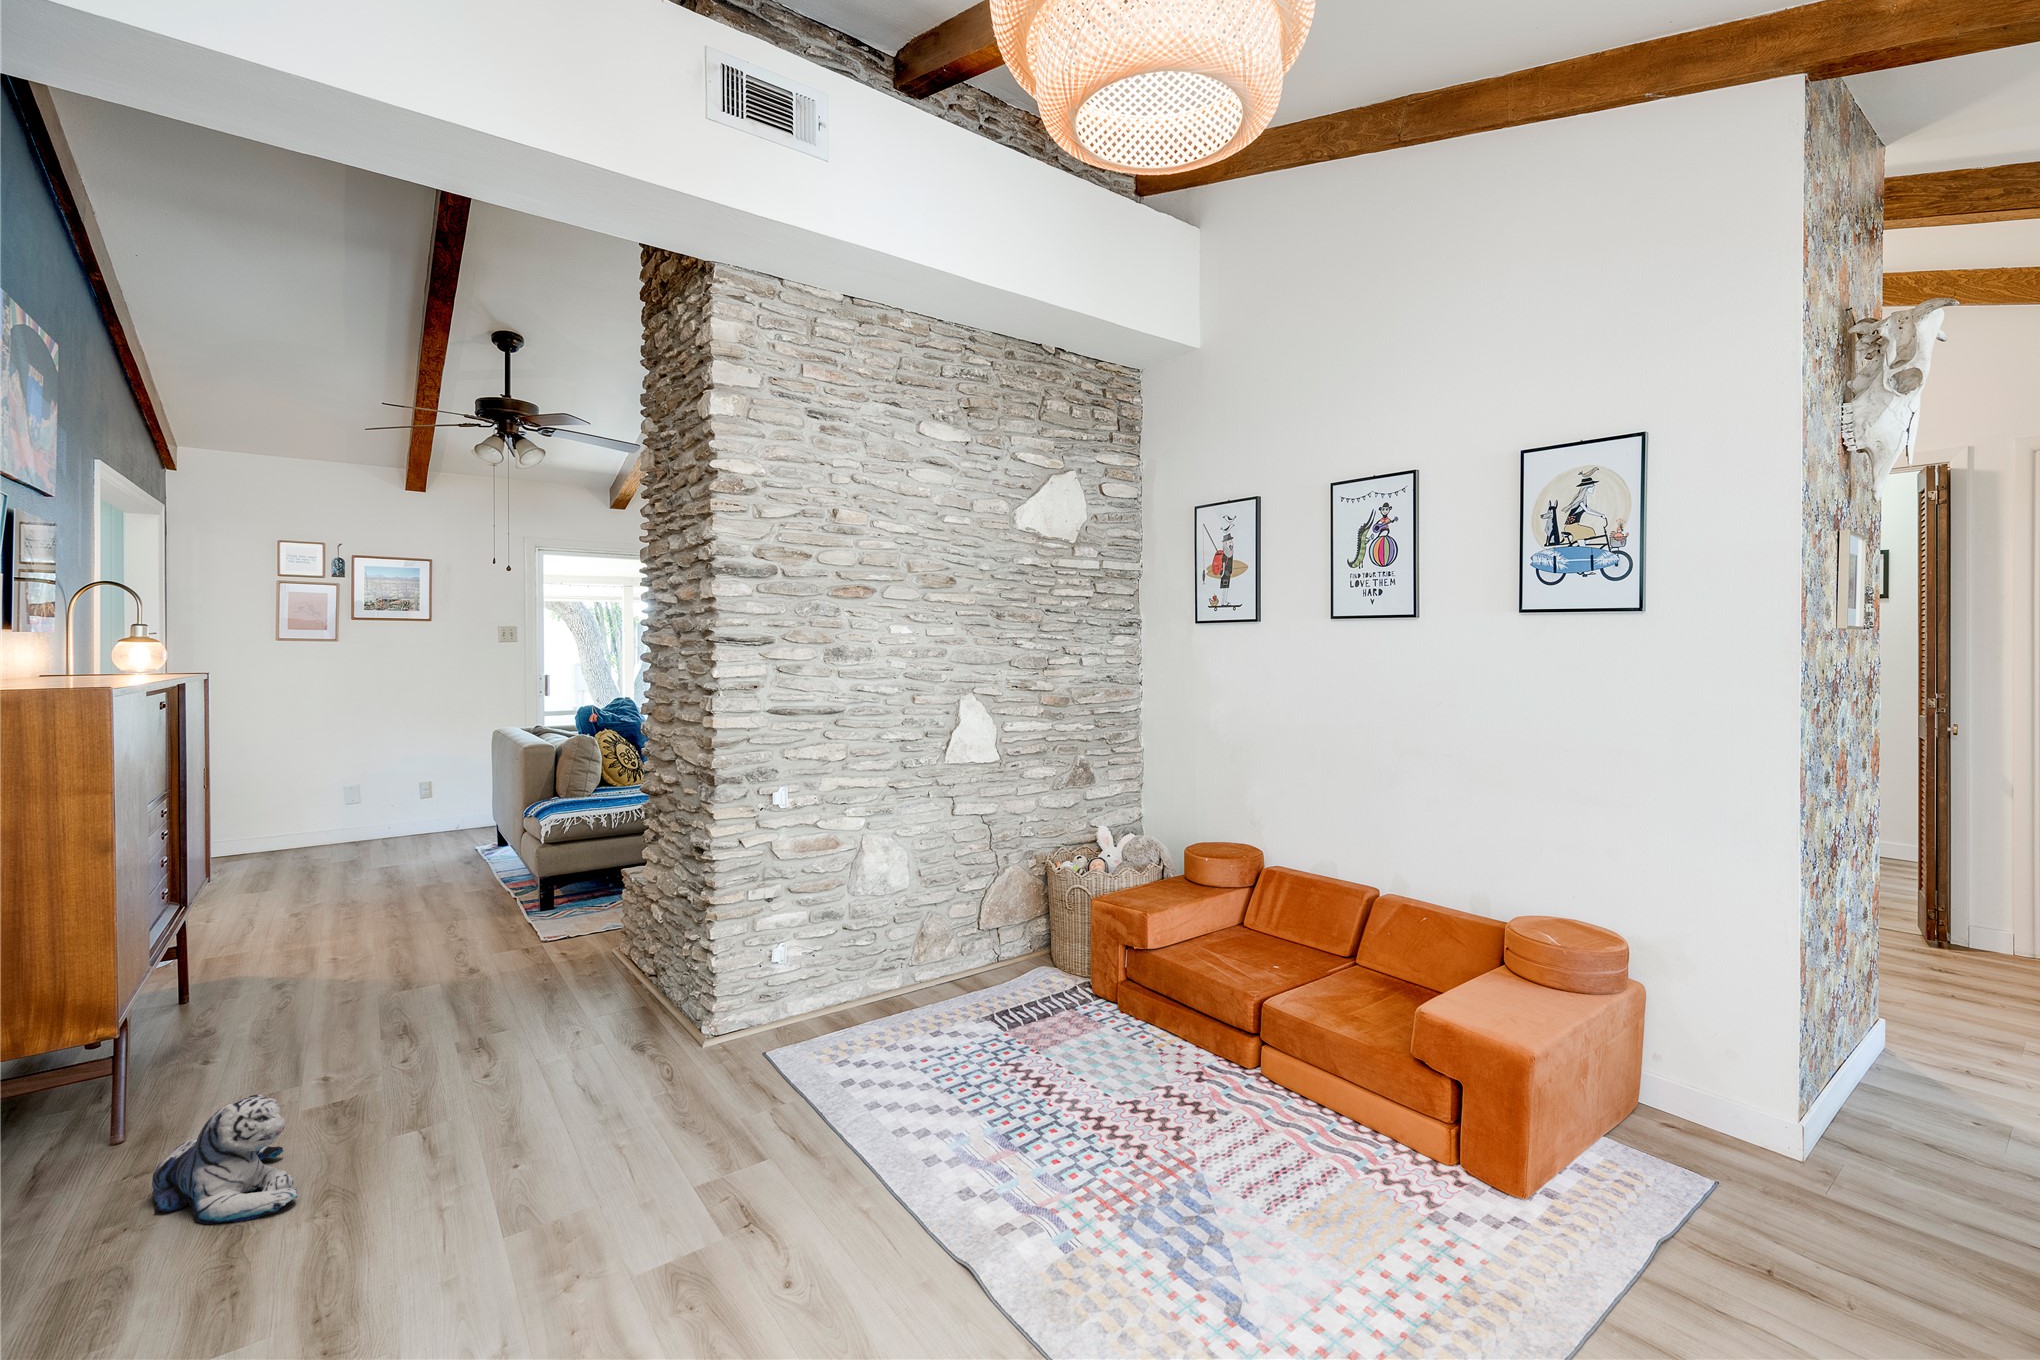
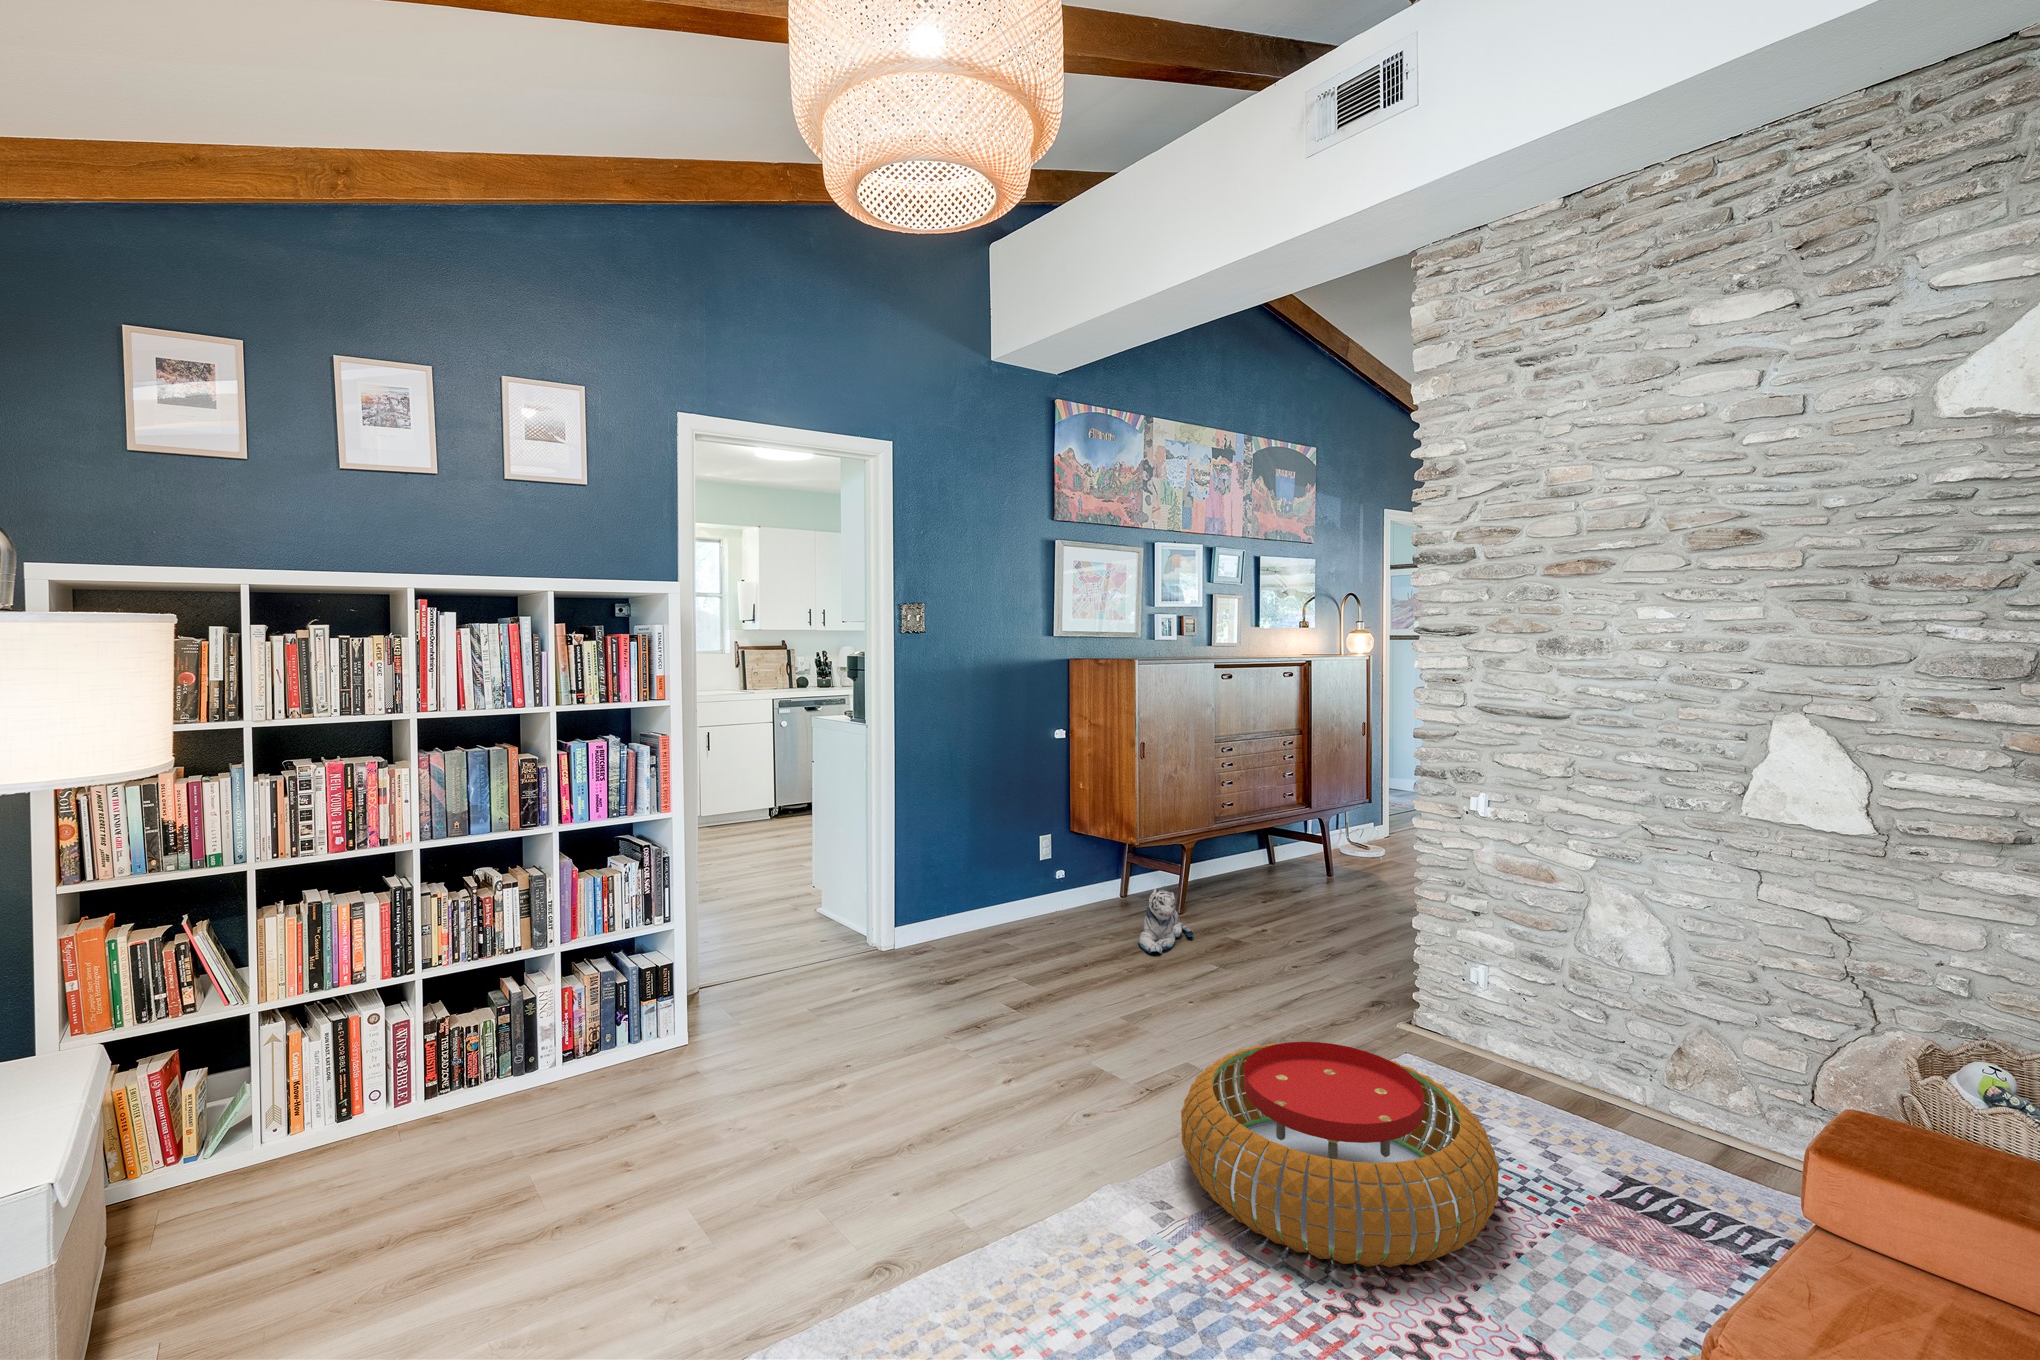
pouf: none [837,1012,1115,1228] -> present [1181,1042,1499,1267]

